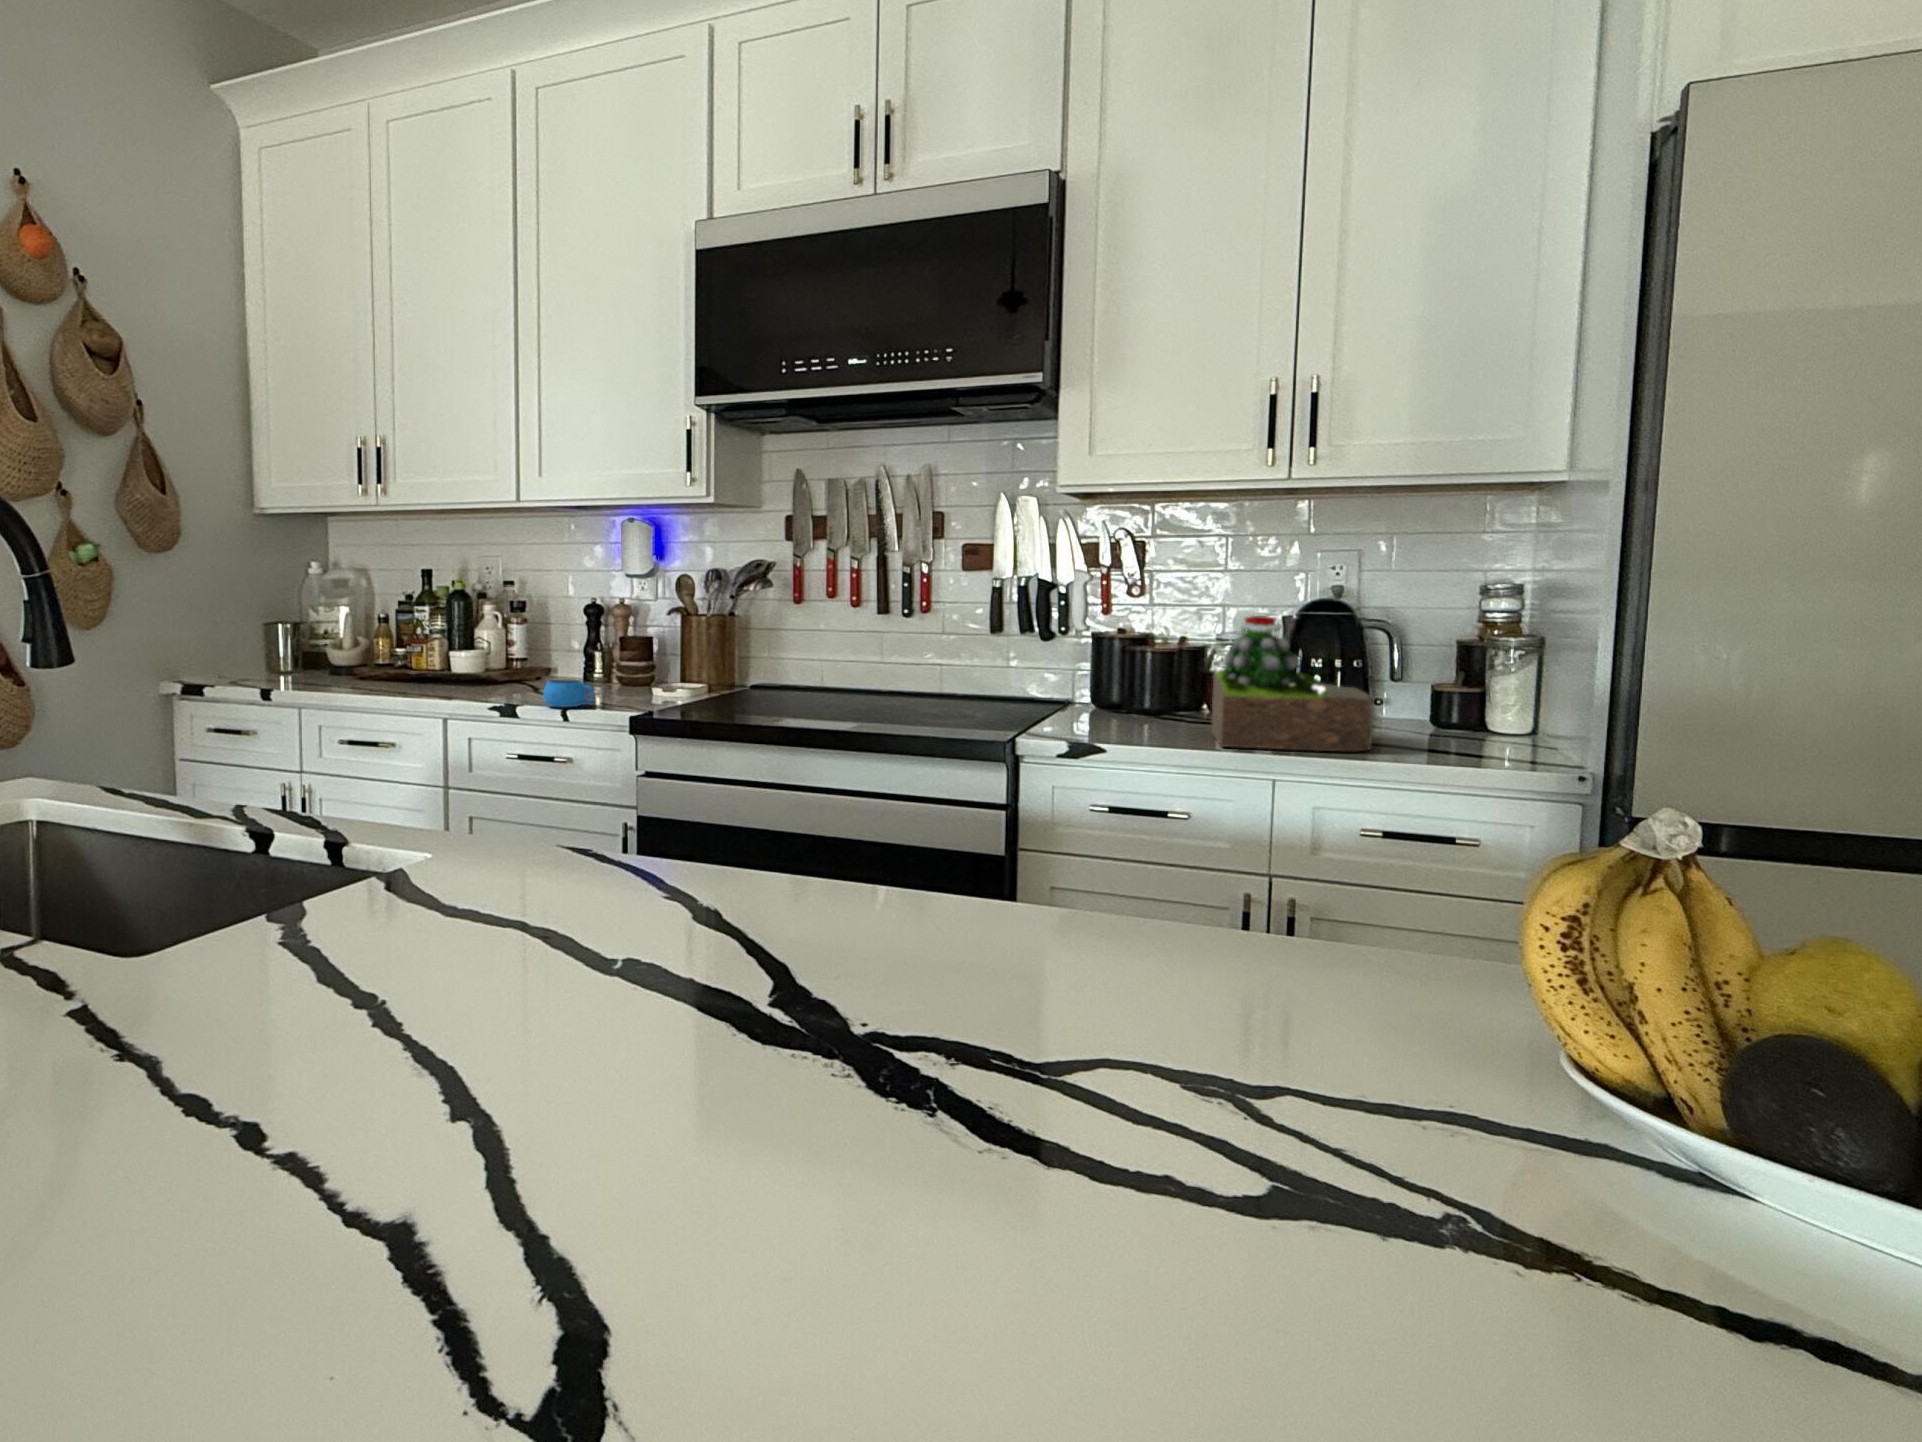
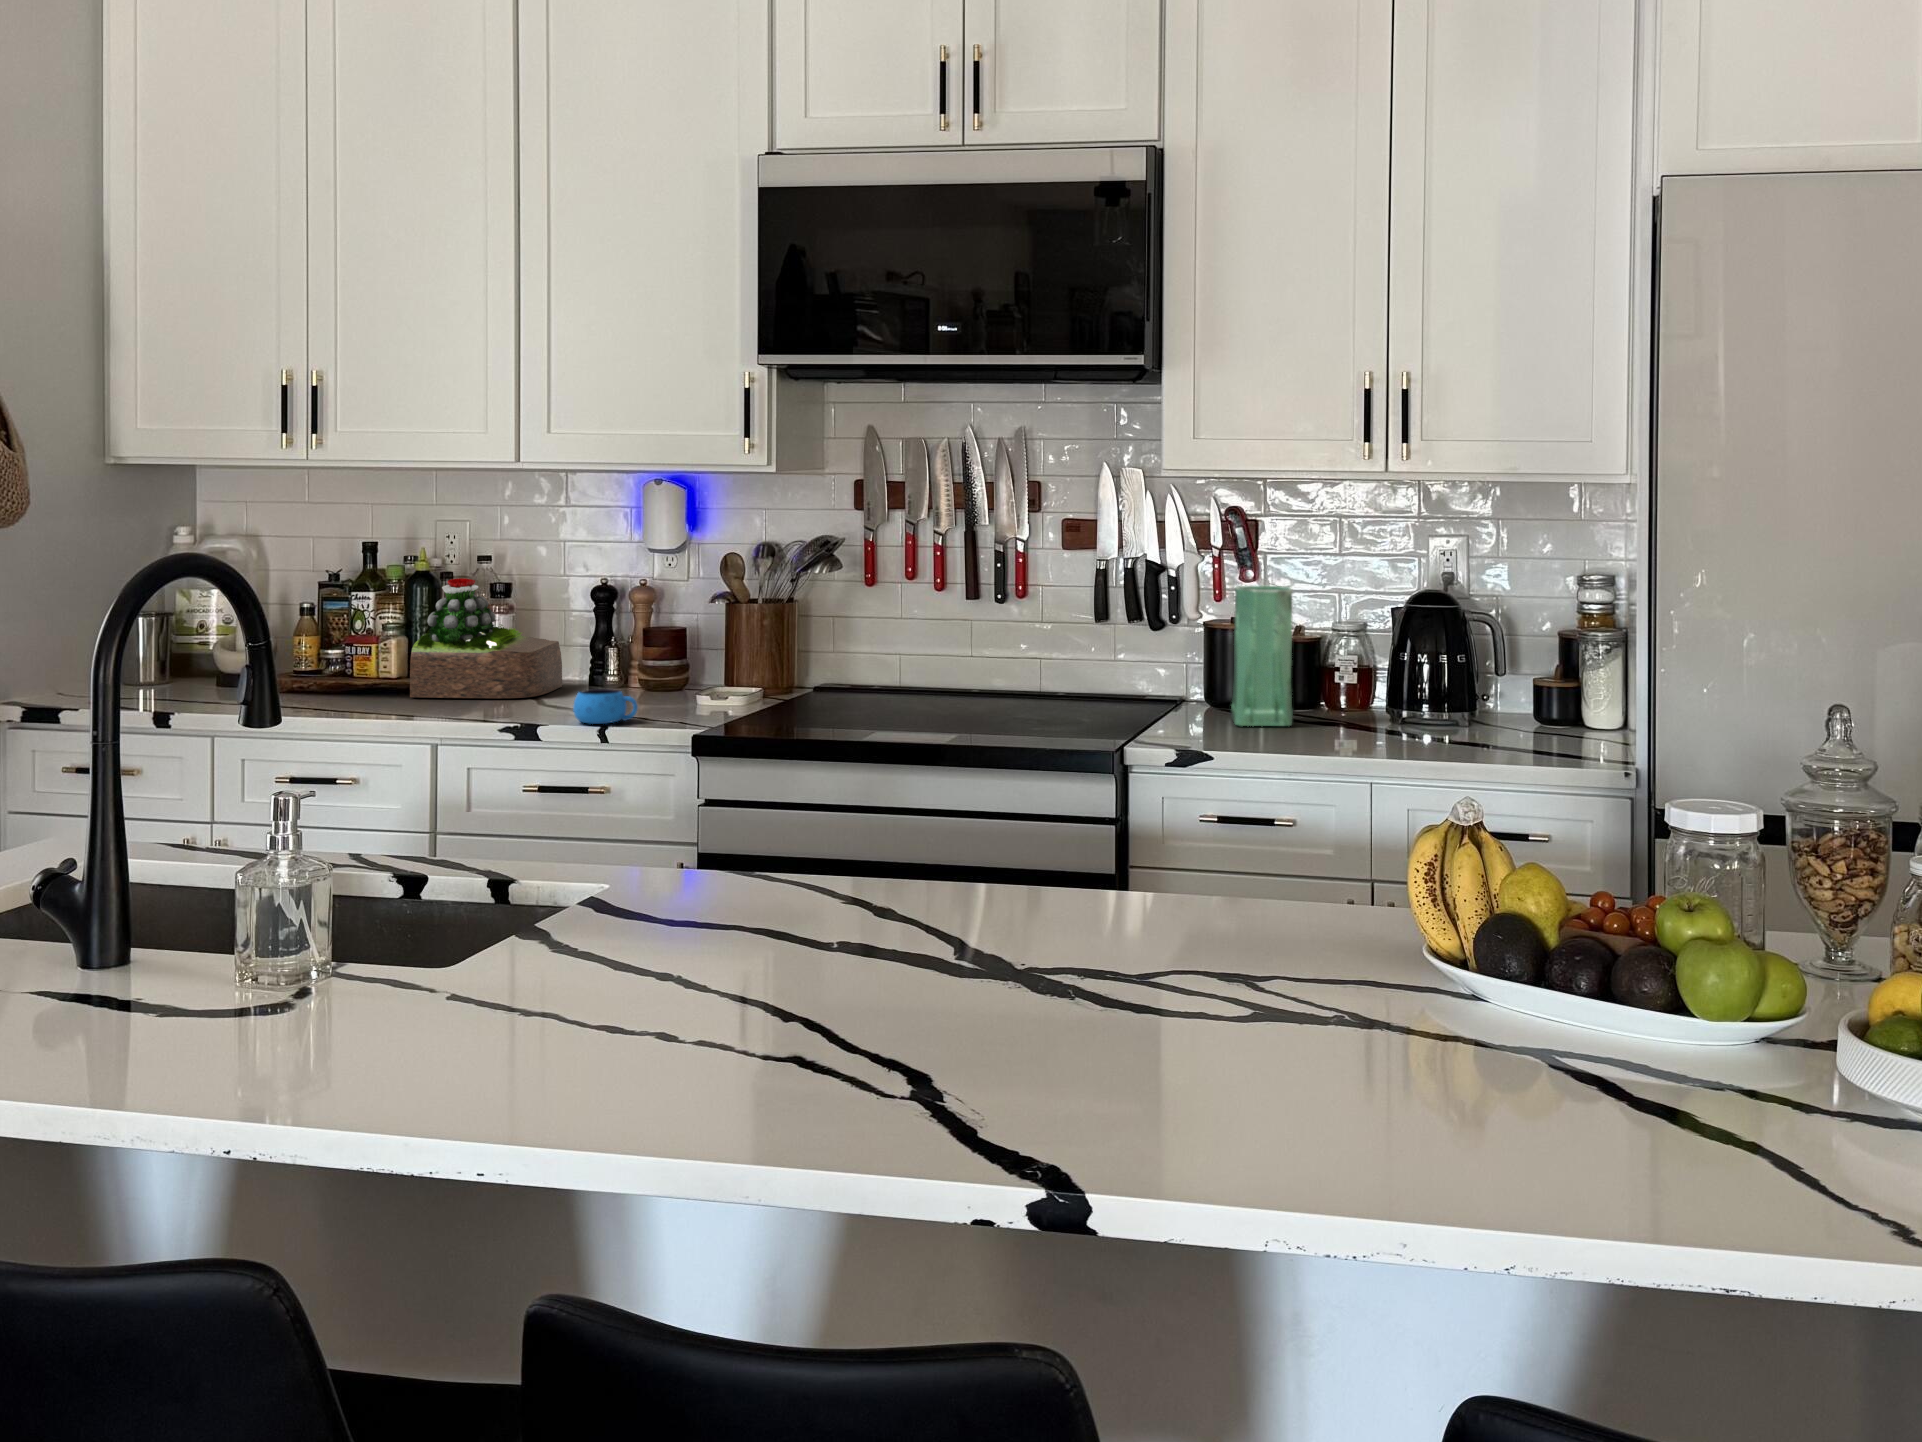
vase: none [1117,596,1182,725] -> present [1231,585,1293,726]
succulent plant: present [1211,616,1373,751] -> present [410,578,562,698]

